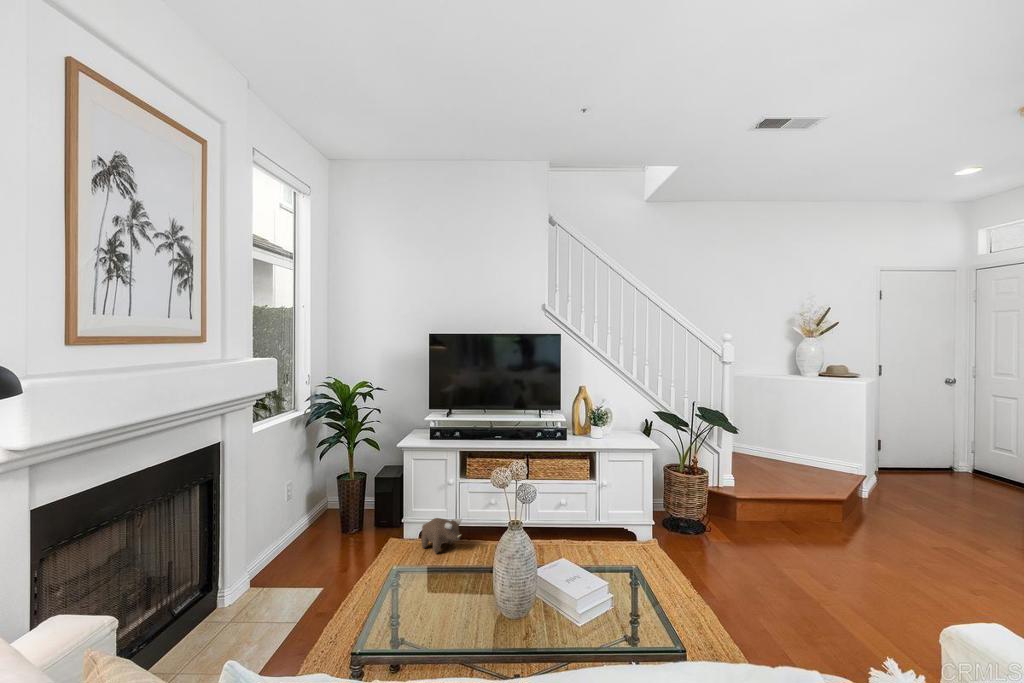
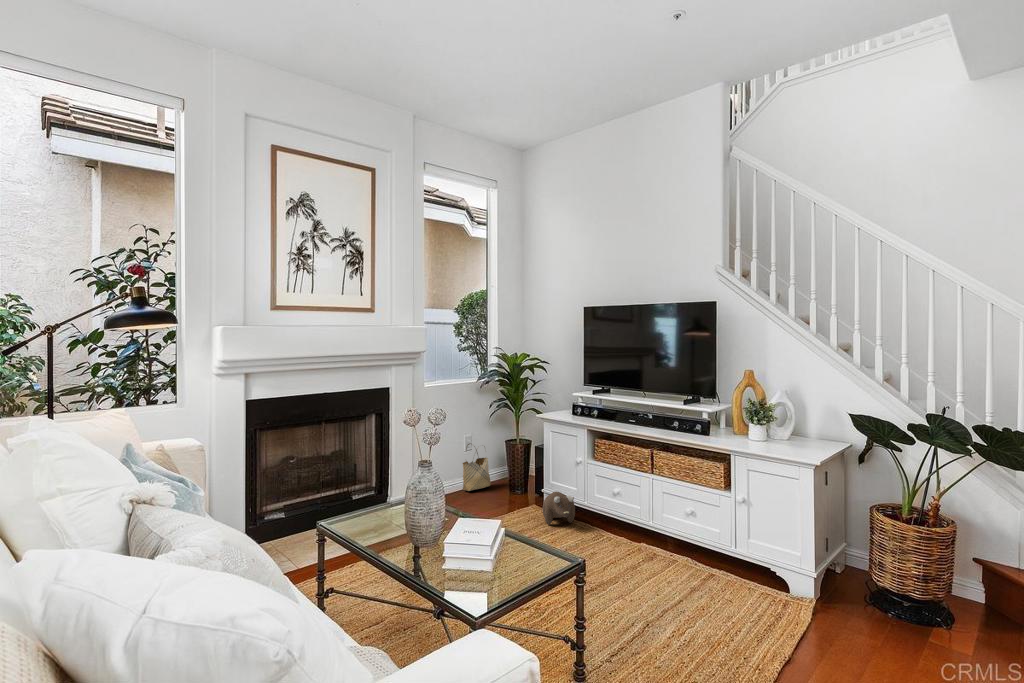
woven basket: none [291,490,320,548] -> present [463,444,491,491]

